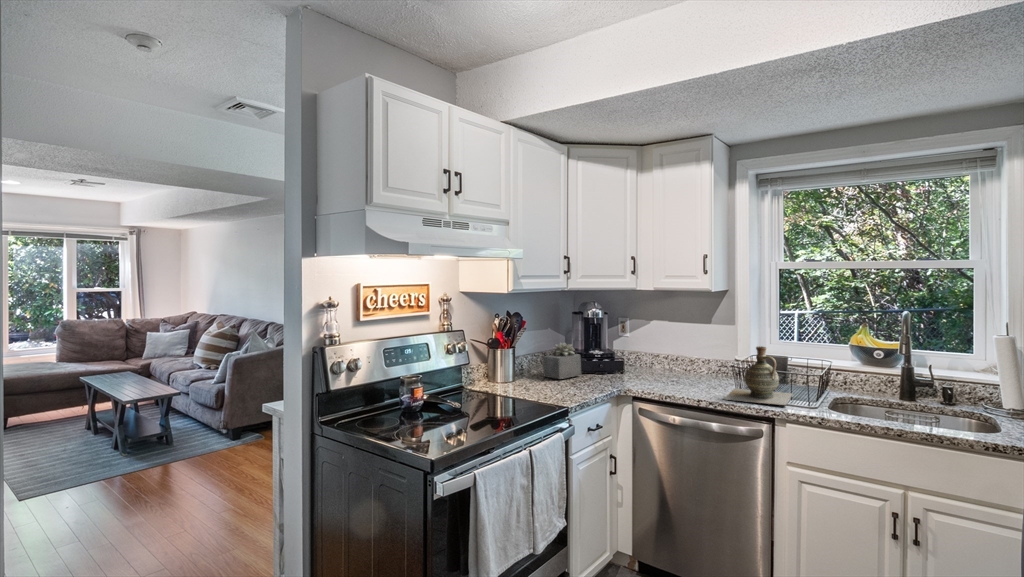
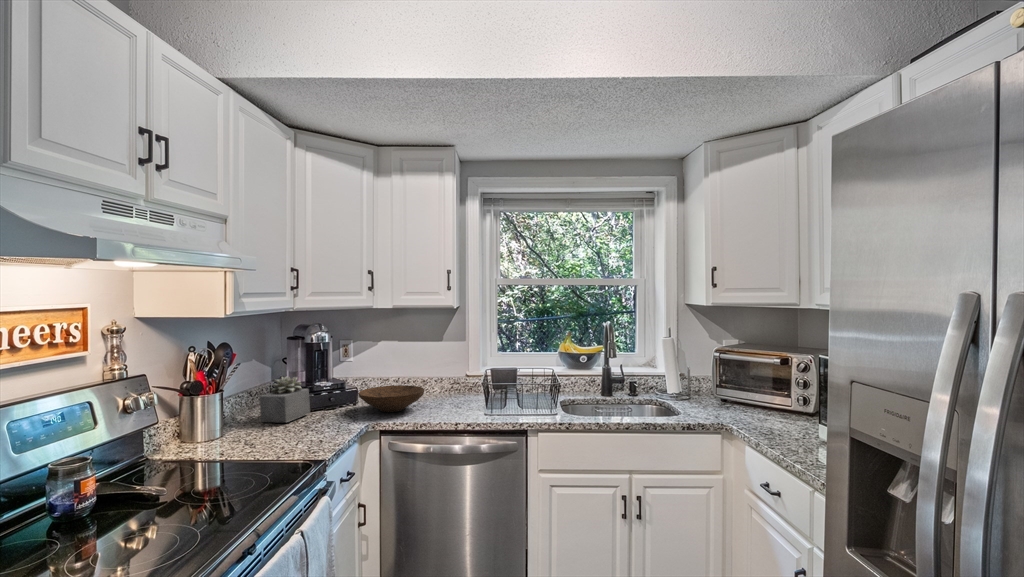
ceramic jug: present [724,347,792,405] -> none [478,361,535,419]
wooden bowl: none [620,360,680,383] -> present [358,385,424,412]

